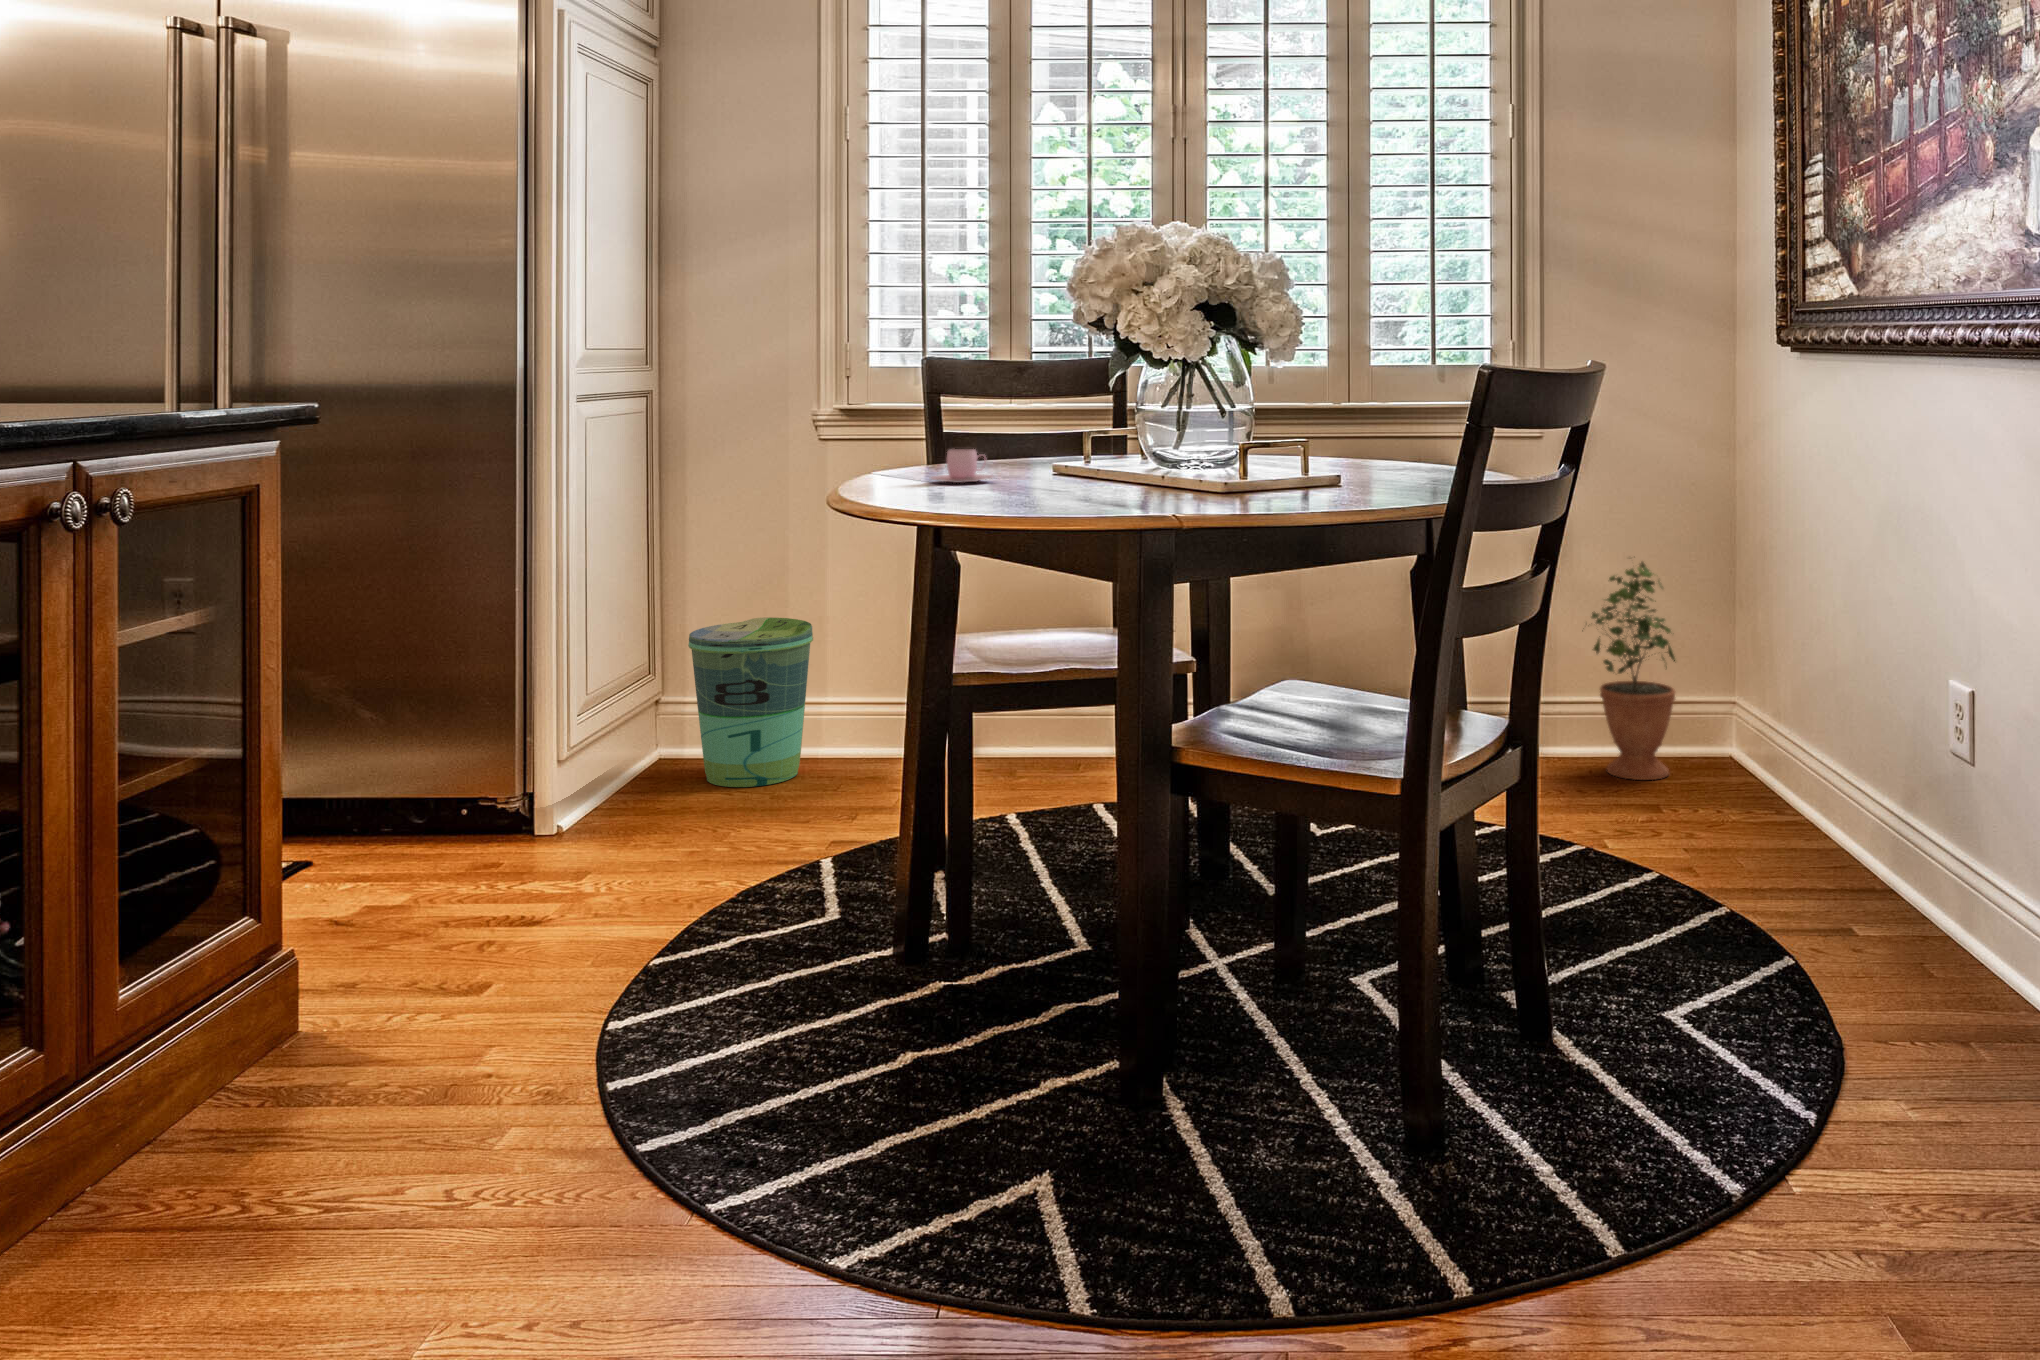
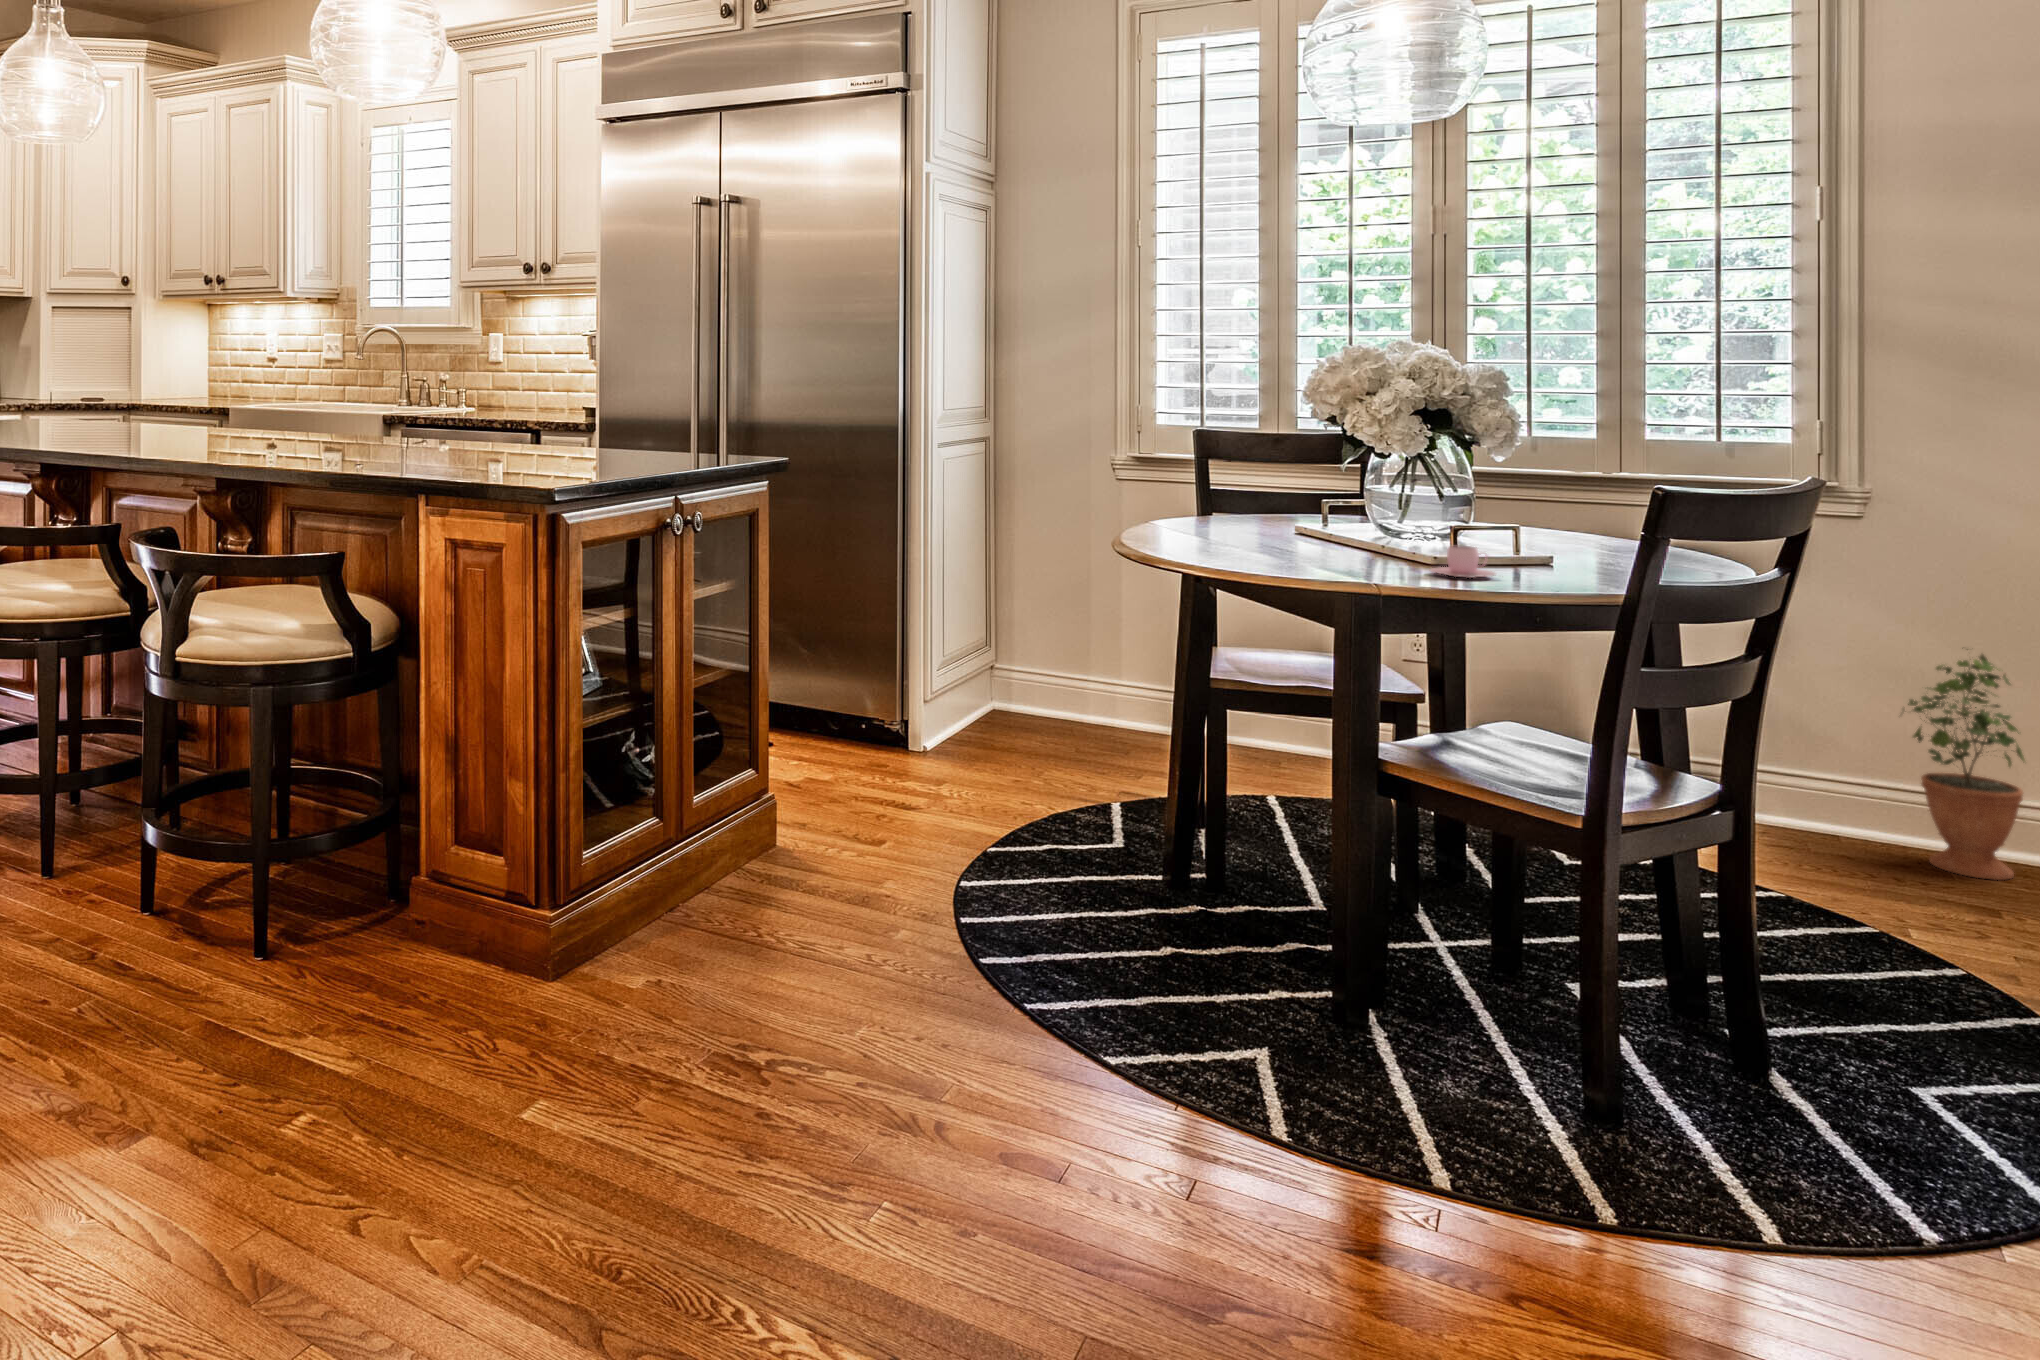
teacup: present [931,449,993,483] -> present [1431,546,1495,578]
trash can: present [688,618,813,787] -> none [1019,616,1114,744]

